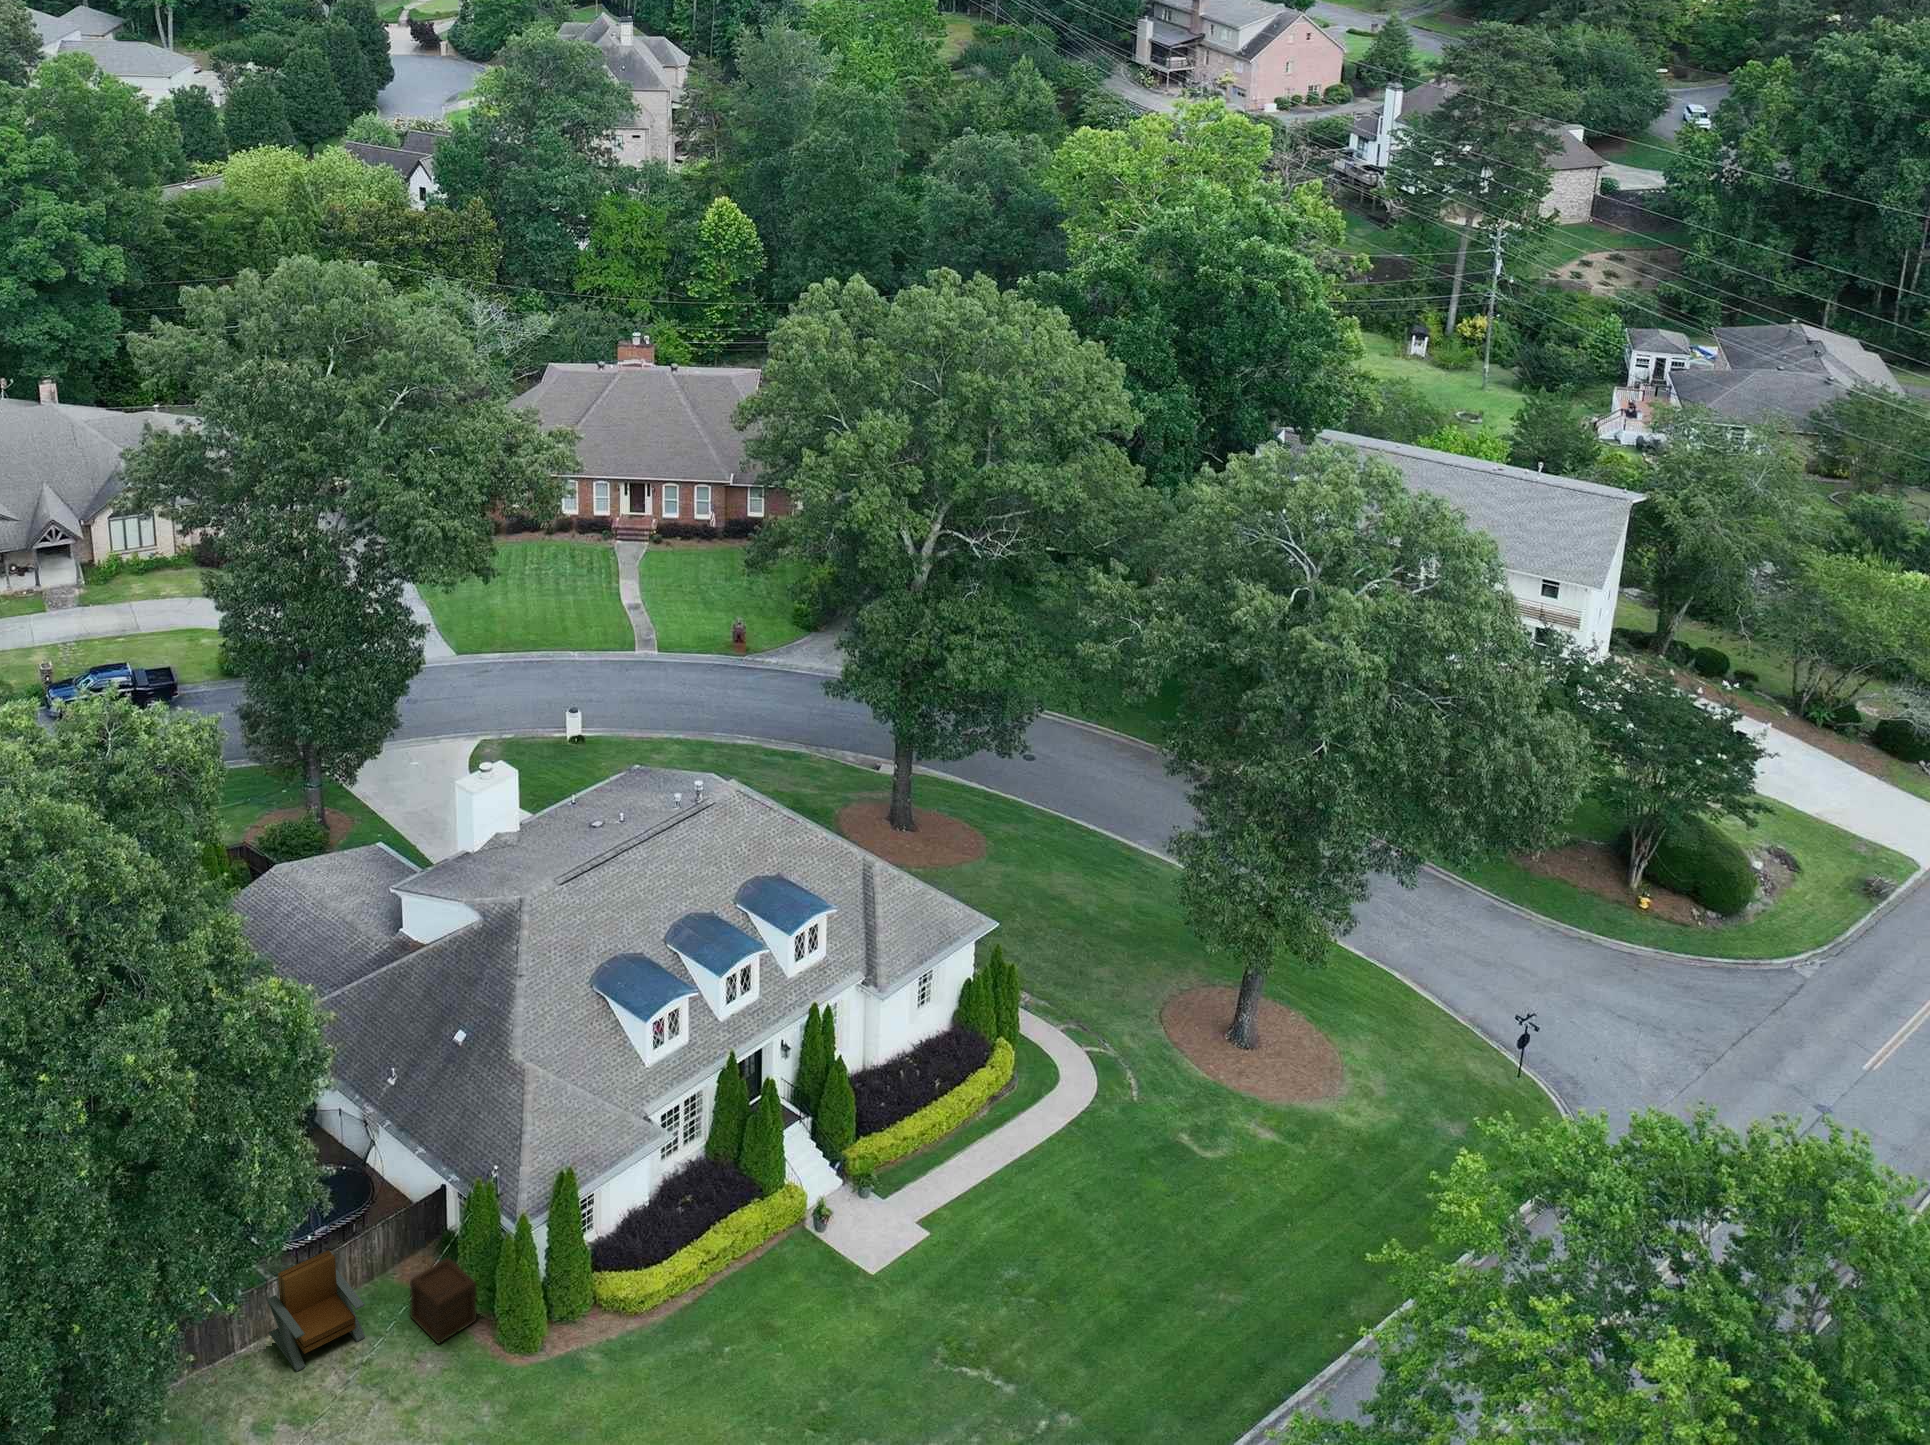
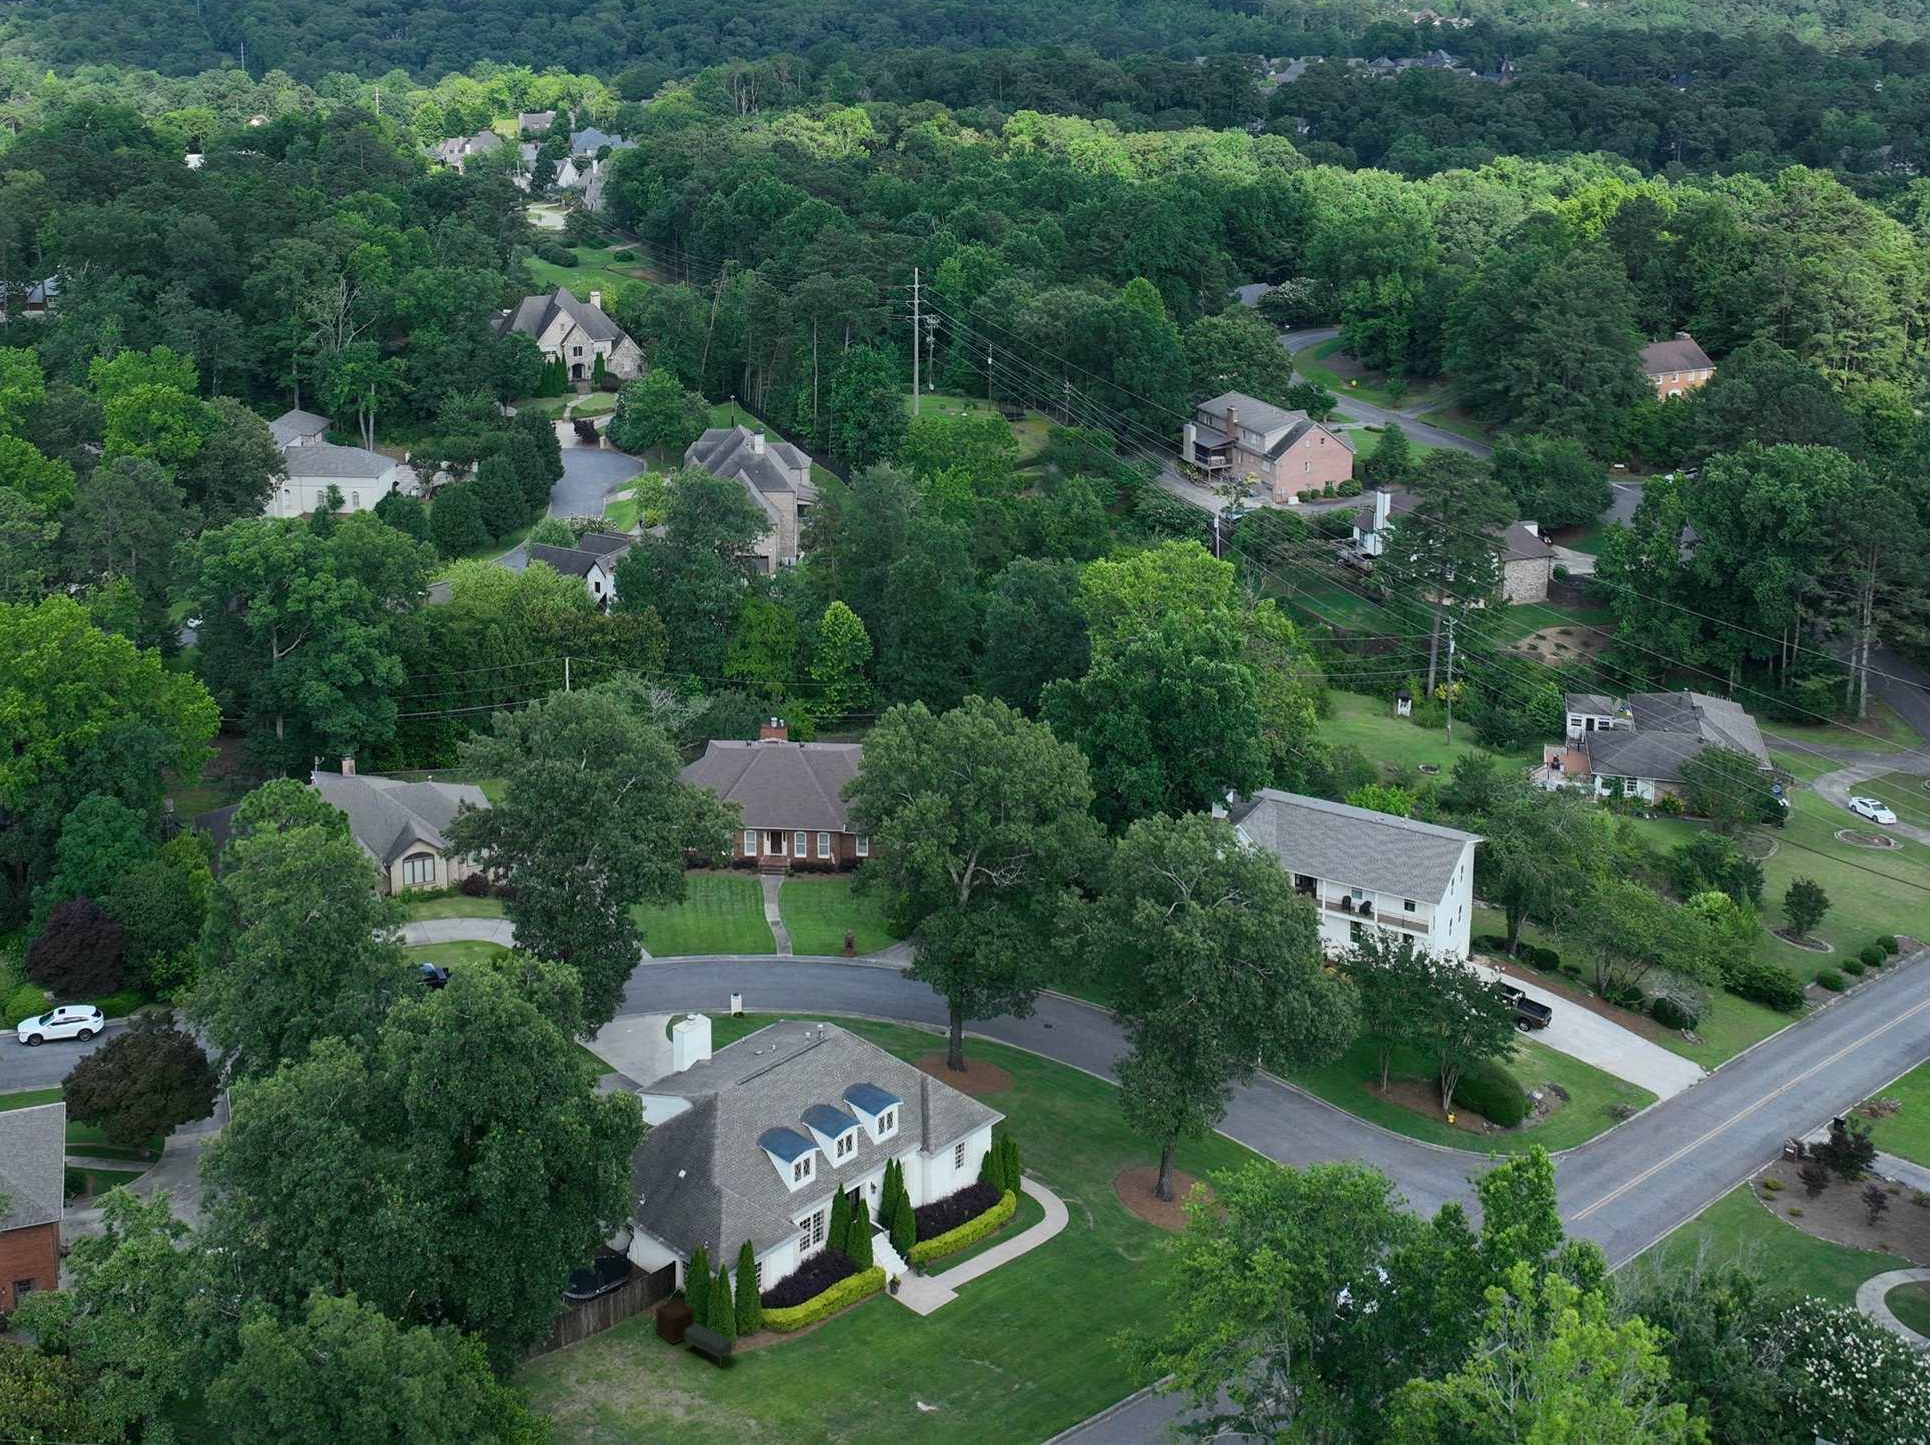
lounge chair: present [267,1250,365,1372] -> none [576,1291,631,1357]
bench: none [457,1308,542,1396] -> present [684,1323,732,1367]

